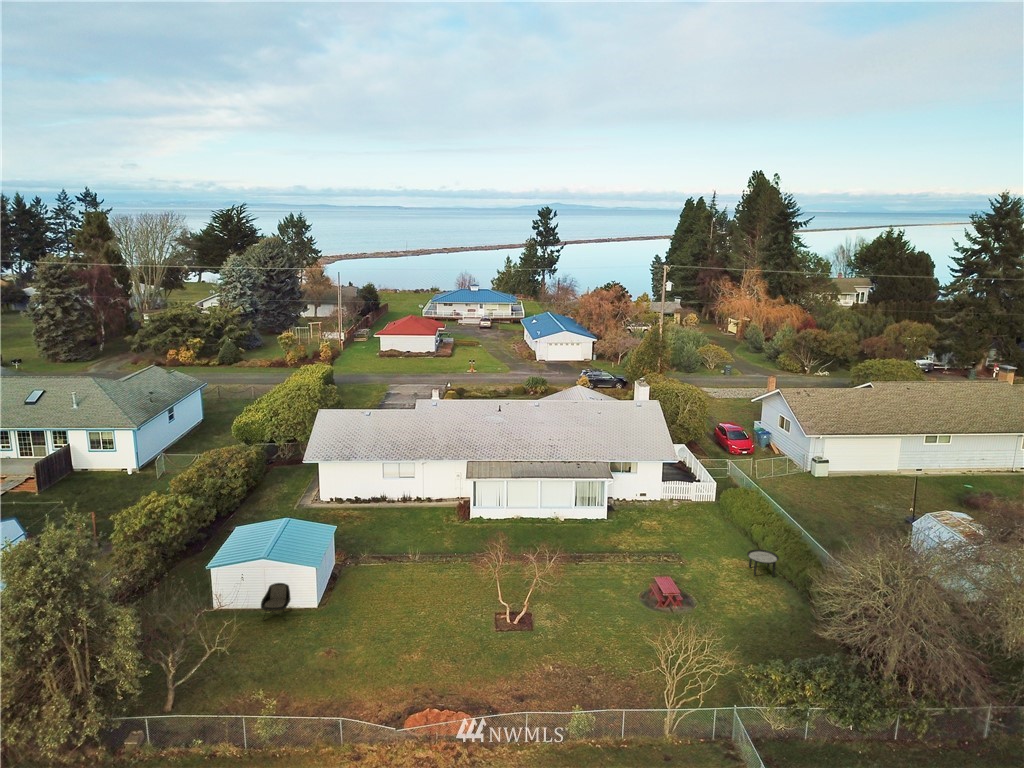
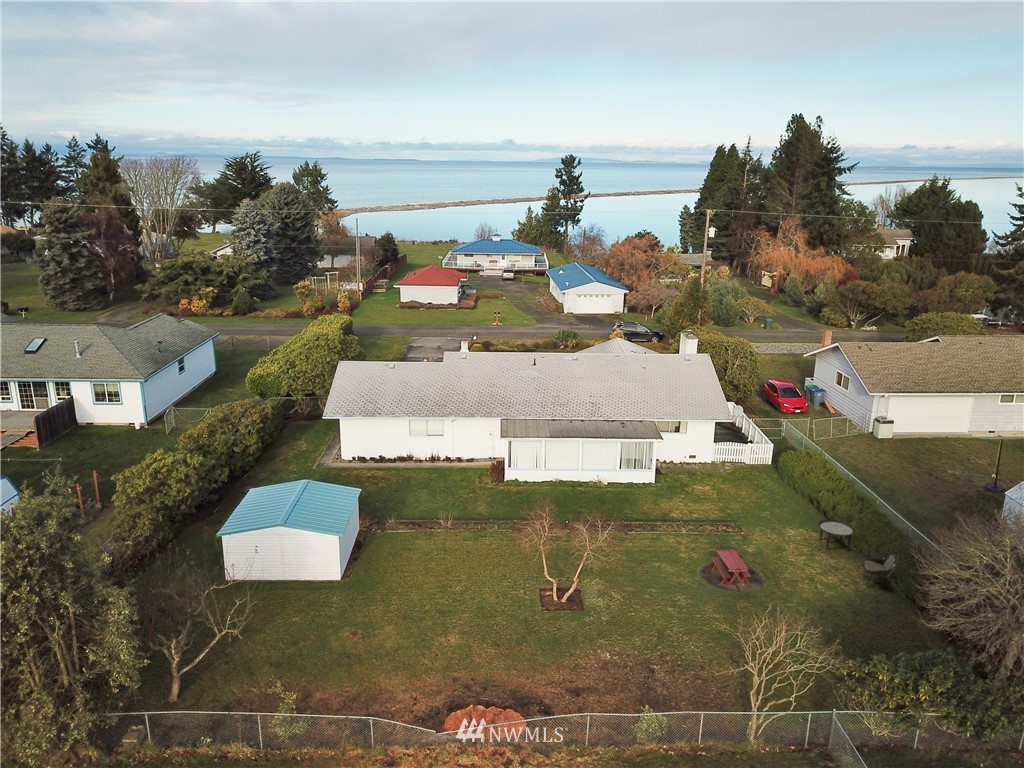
lounge chair: present [261,583,291,621] -> present [863,554,898,591]

